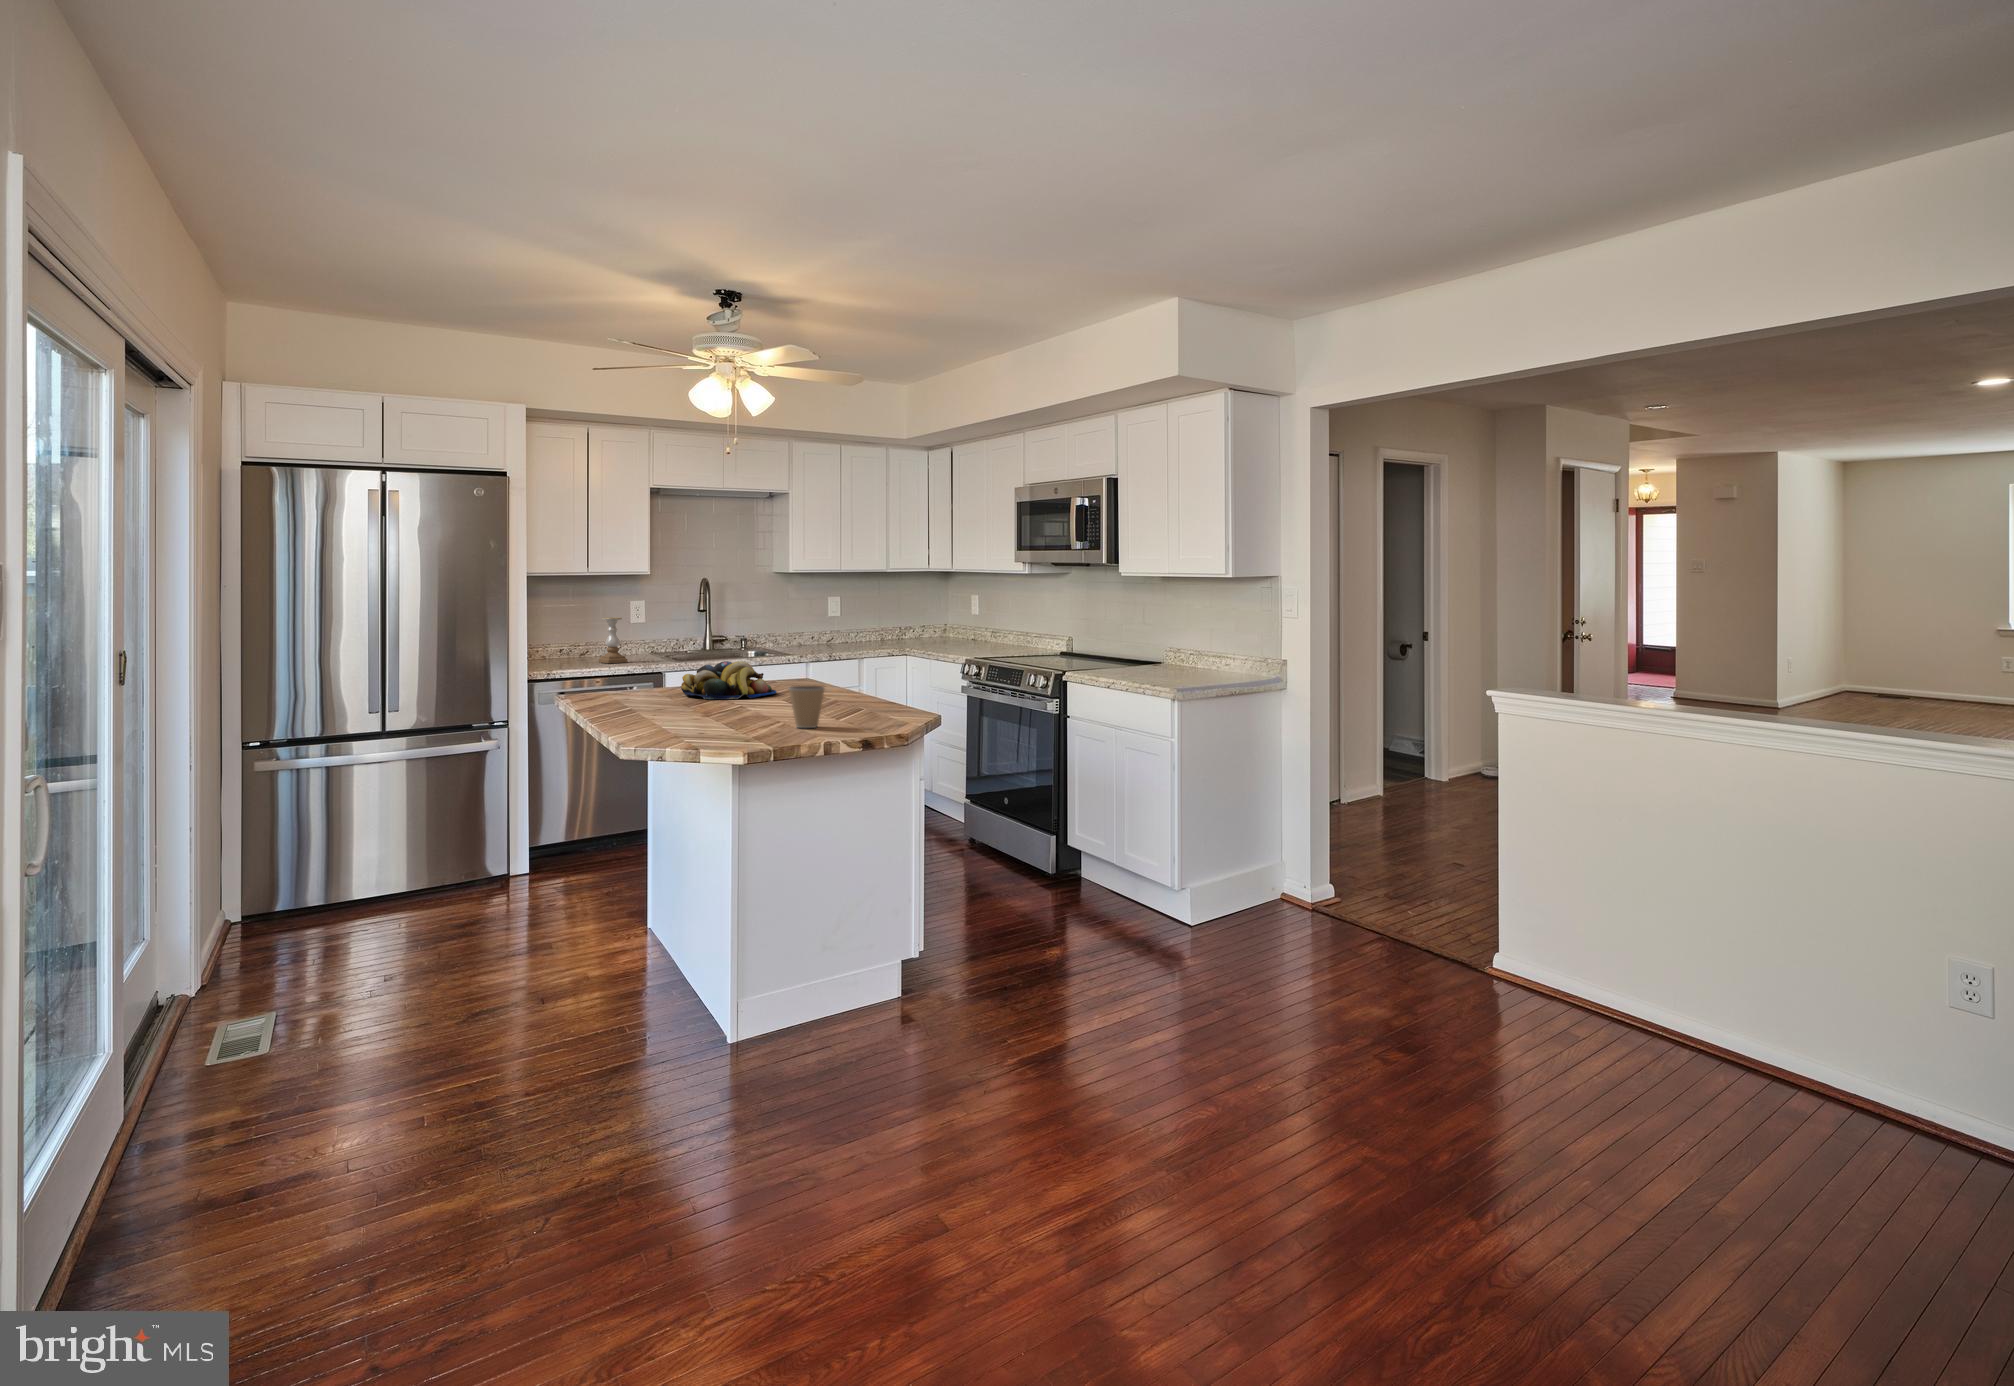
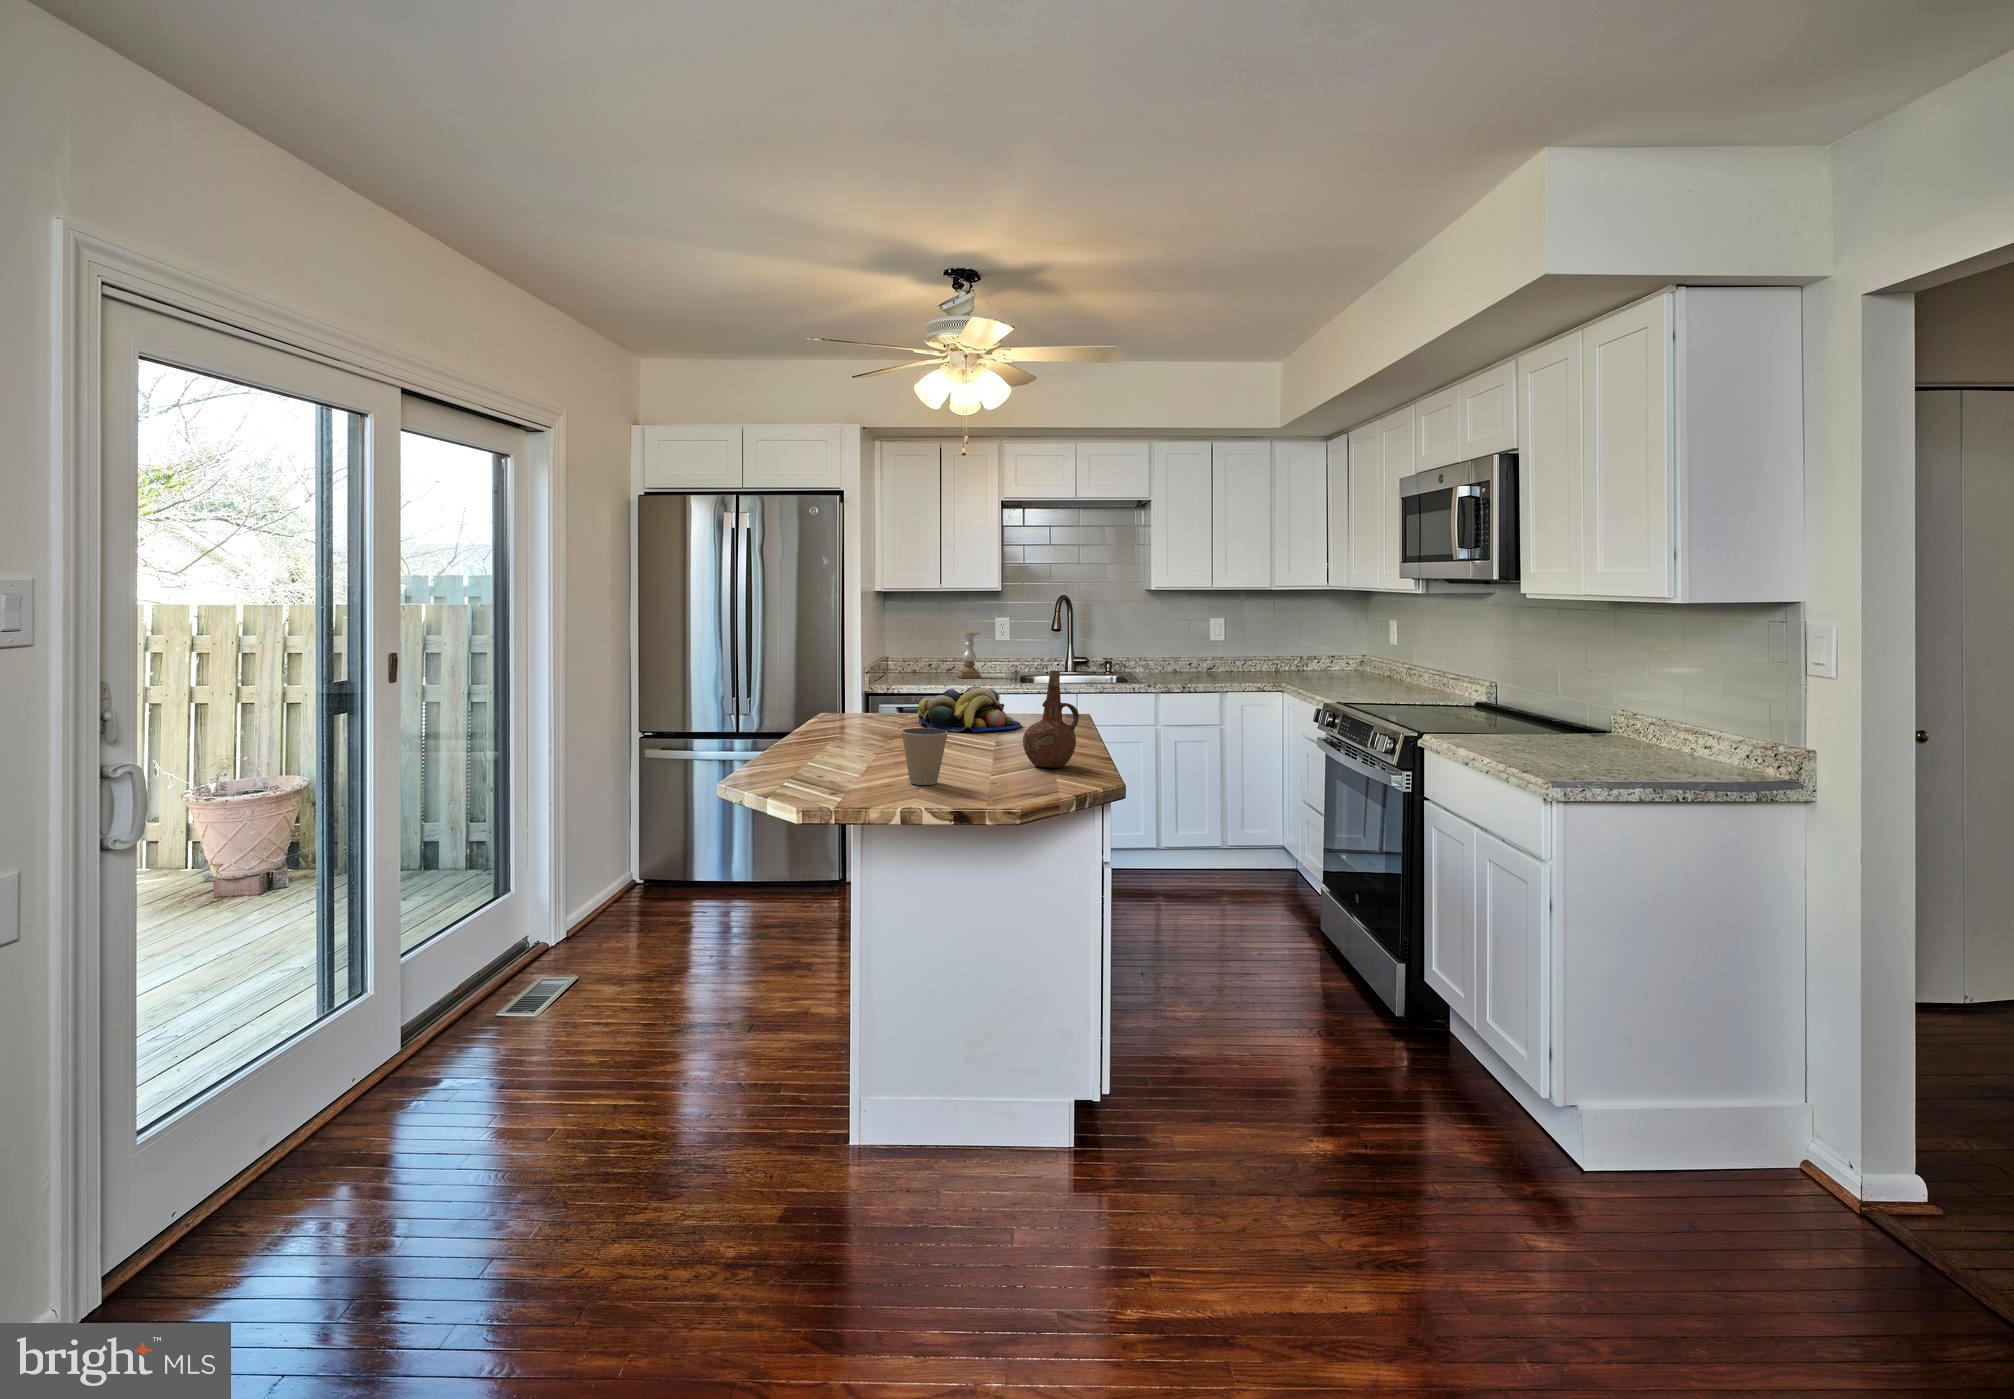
ceramic pitcher: none [843,638,885,712] -> present [1023,670,1079,767]

